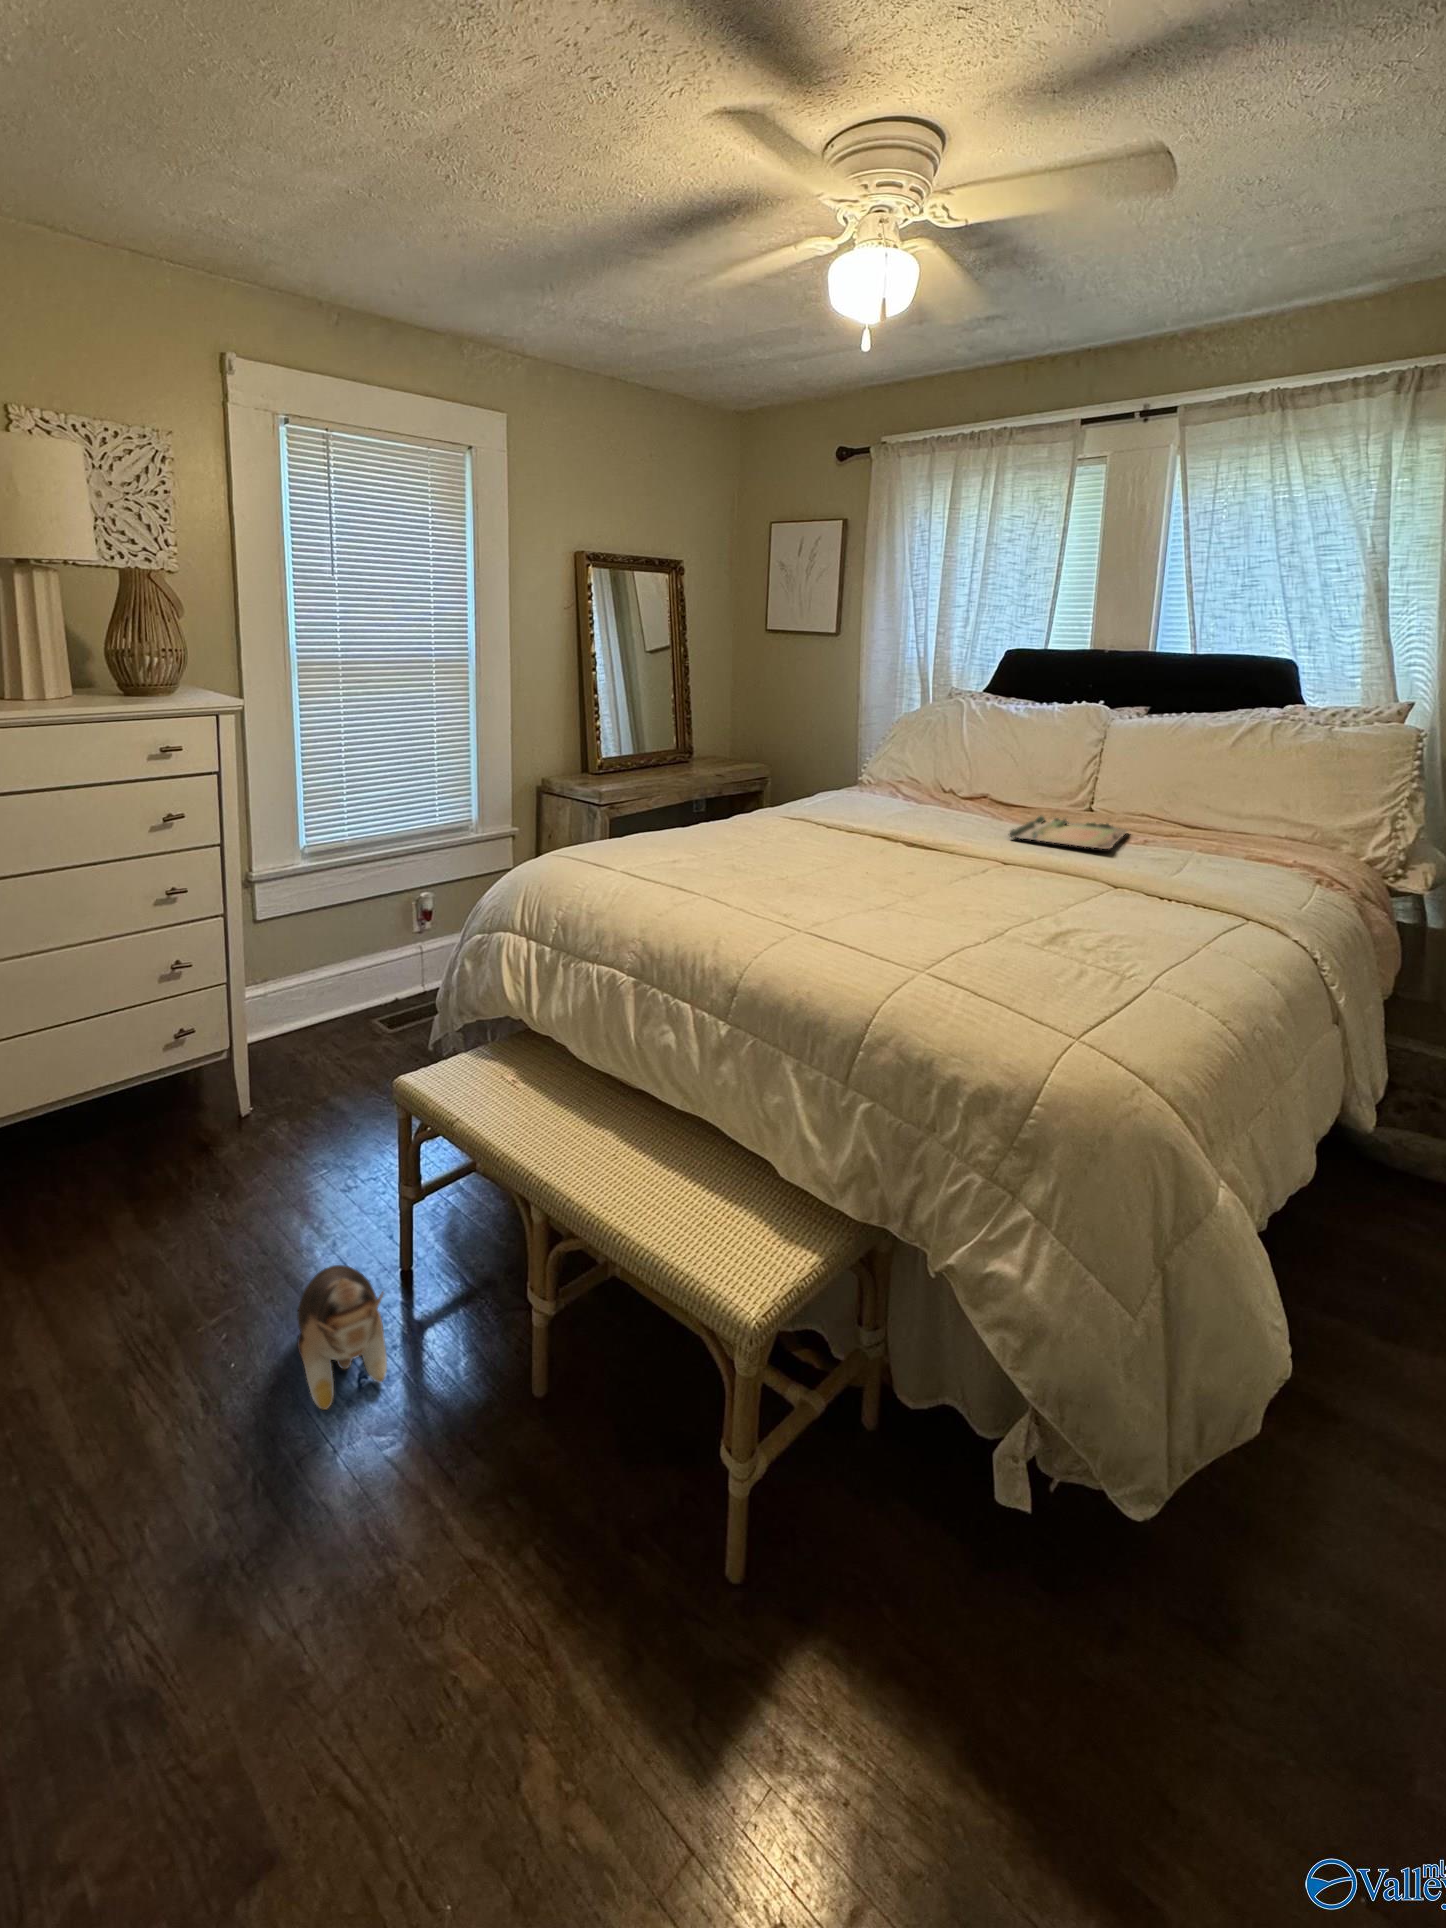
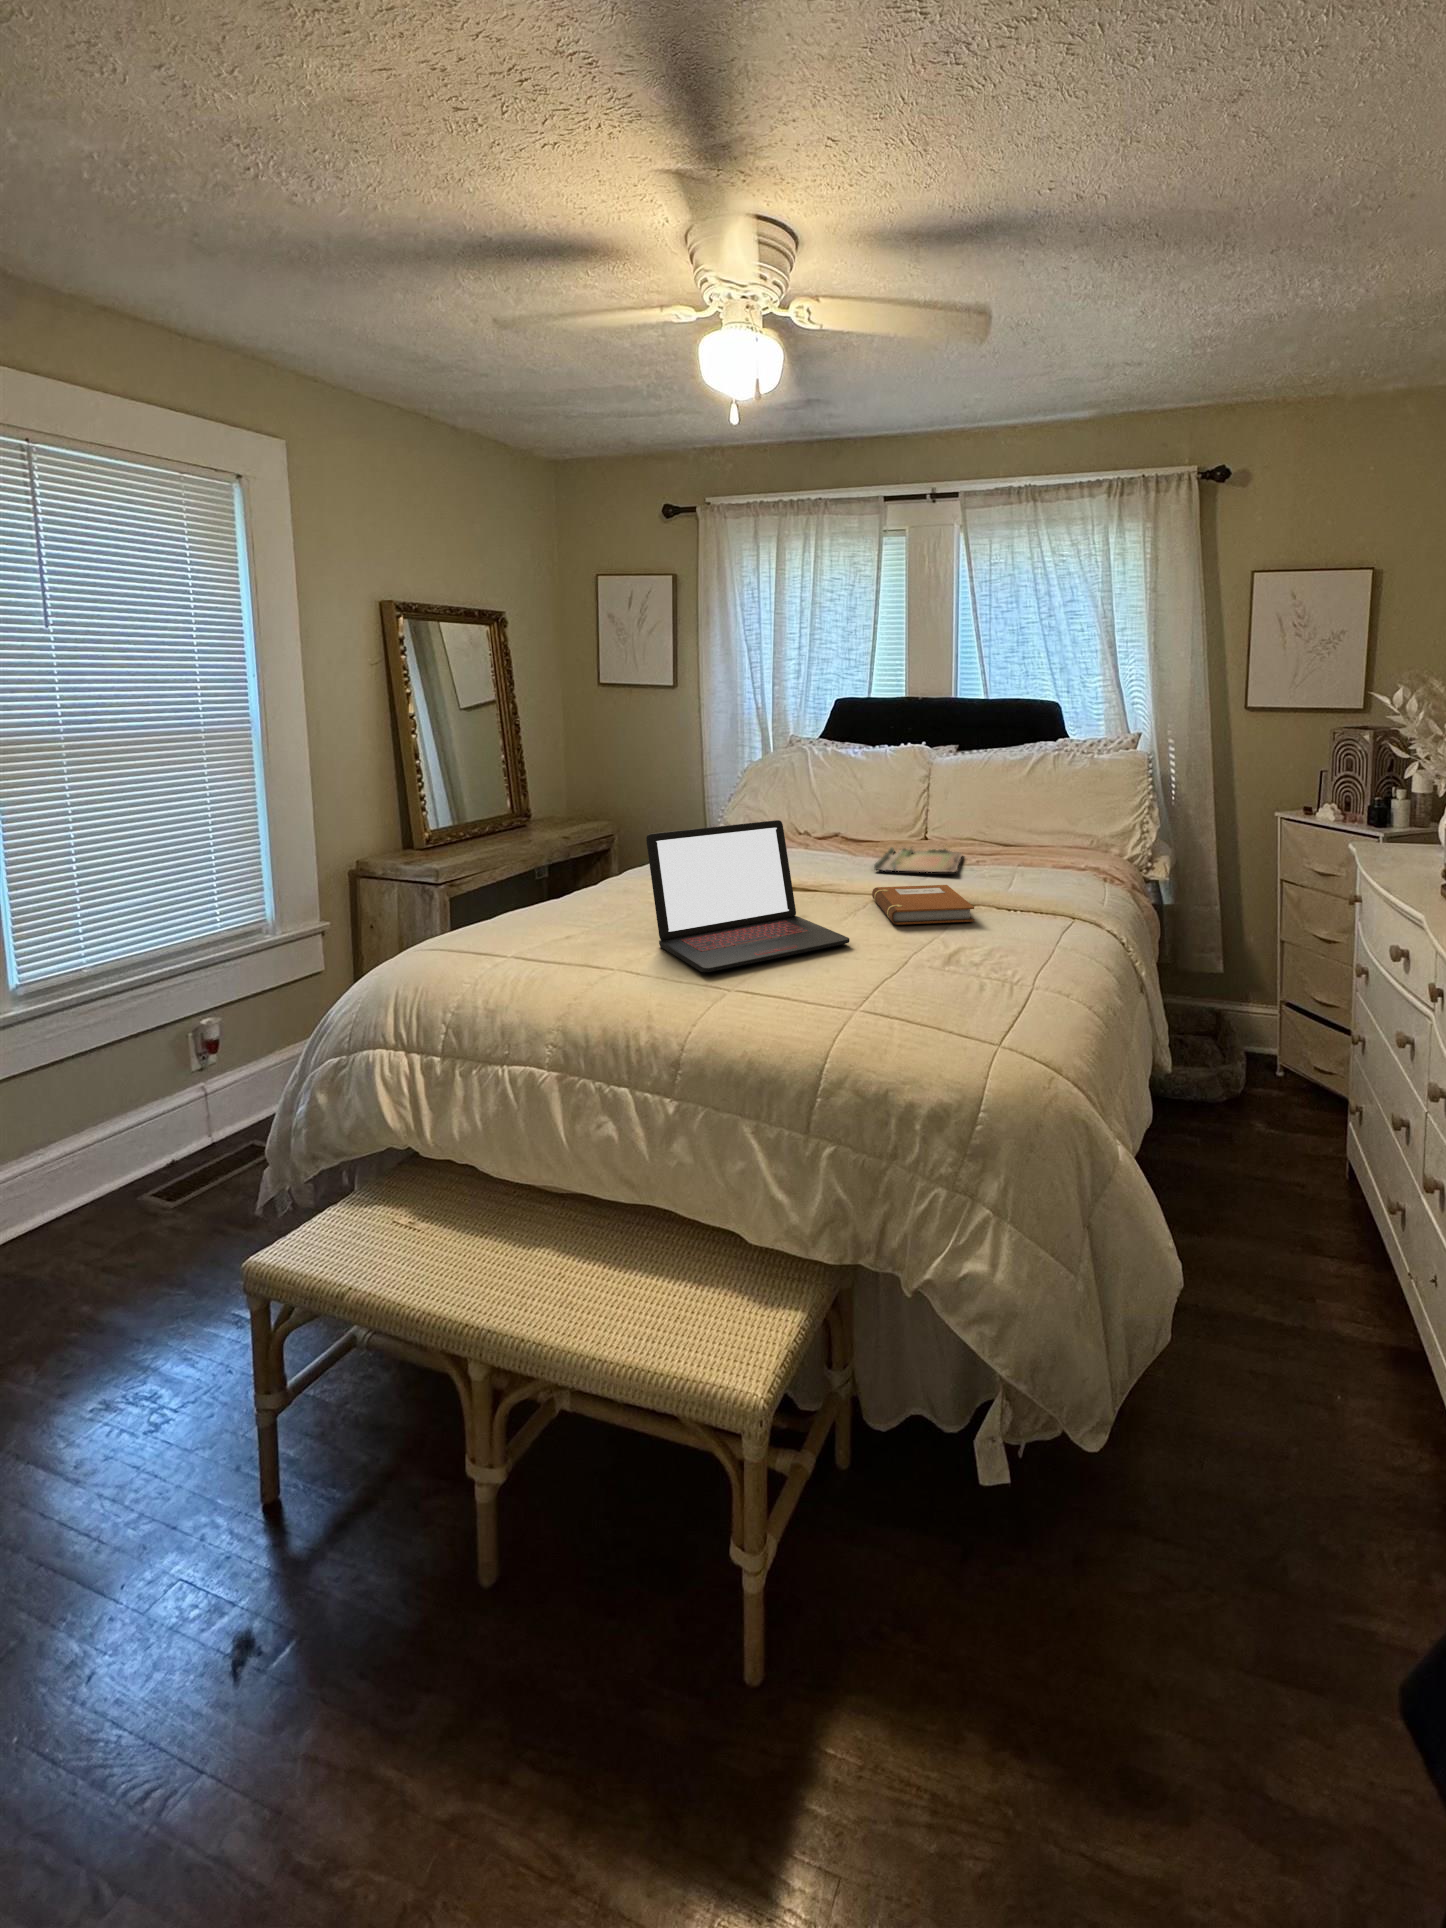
laptop: none [745,770,944,911] -> present [646,820,850,972]
notebook: none [993,854,1108,904] -> present [872,885,974,925]
plush toy: present [297,1265,387,1410] -> none [125,1529,280,1740]

